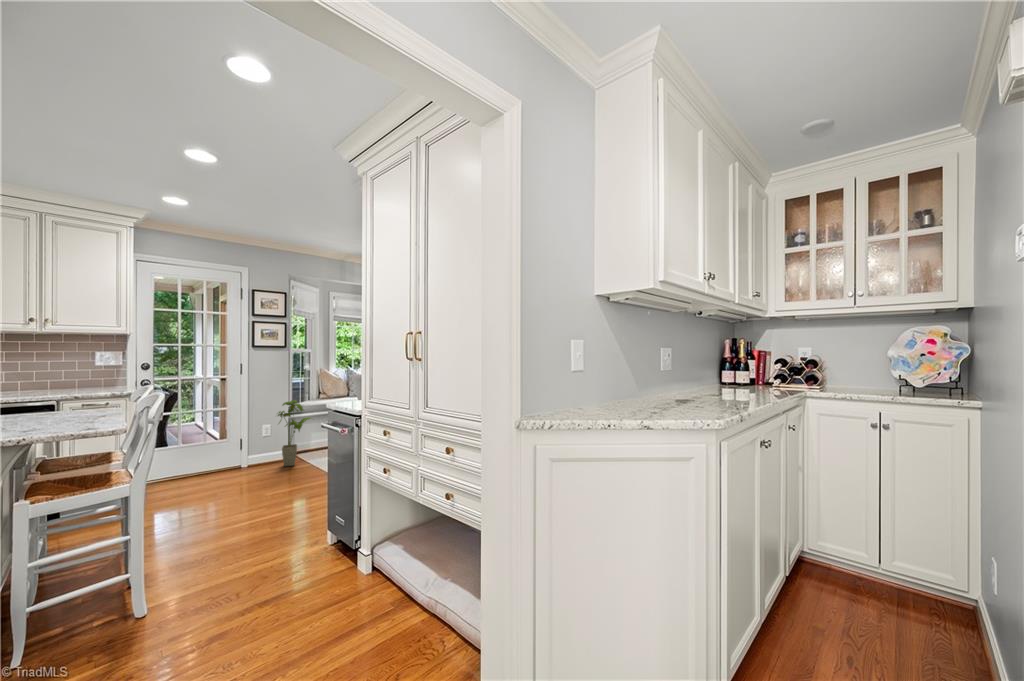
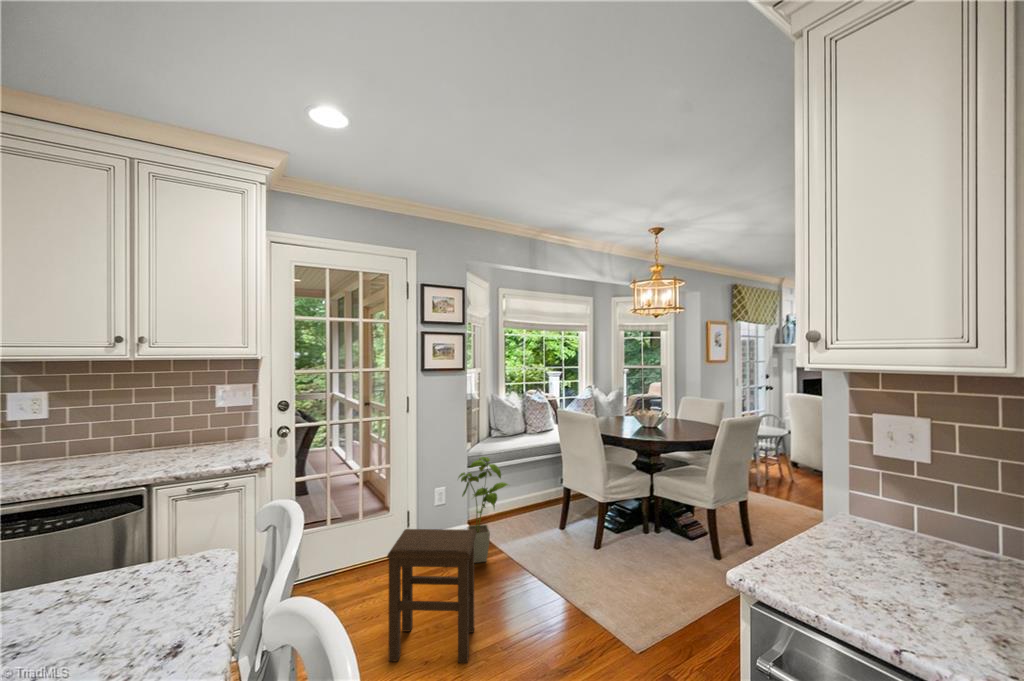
stool: none [212,431,273,499] -> present [387,529,476,663]

